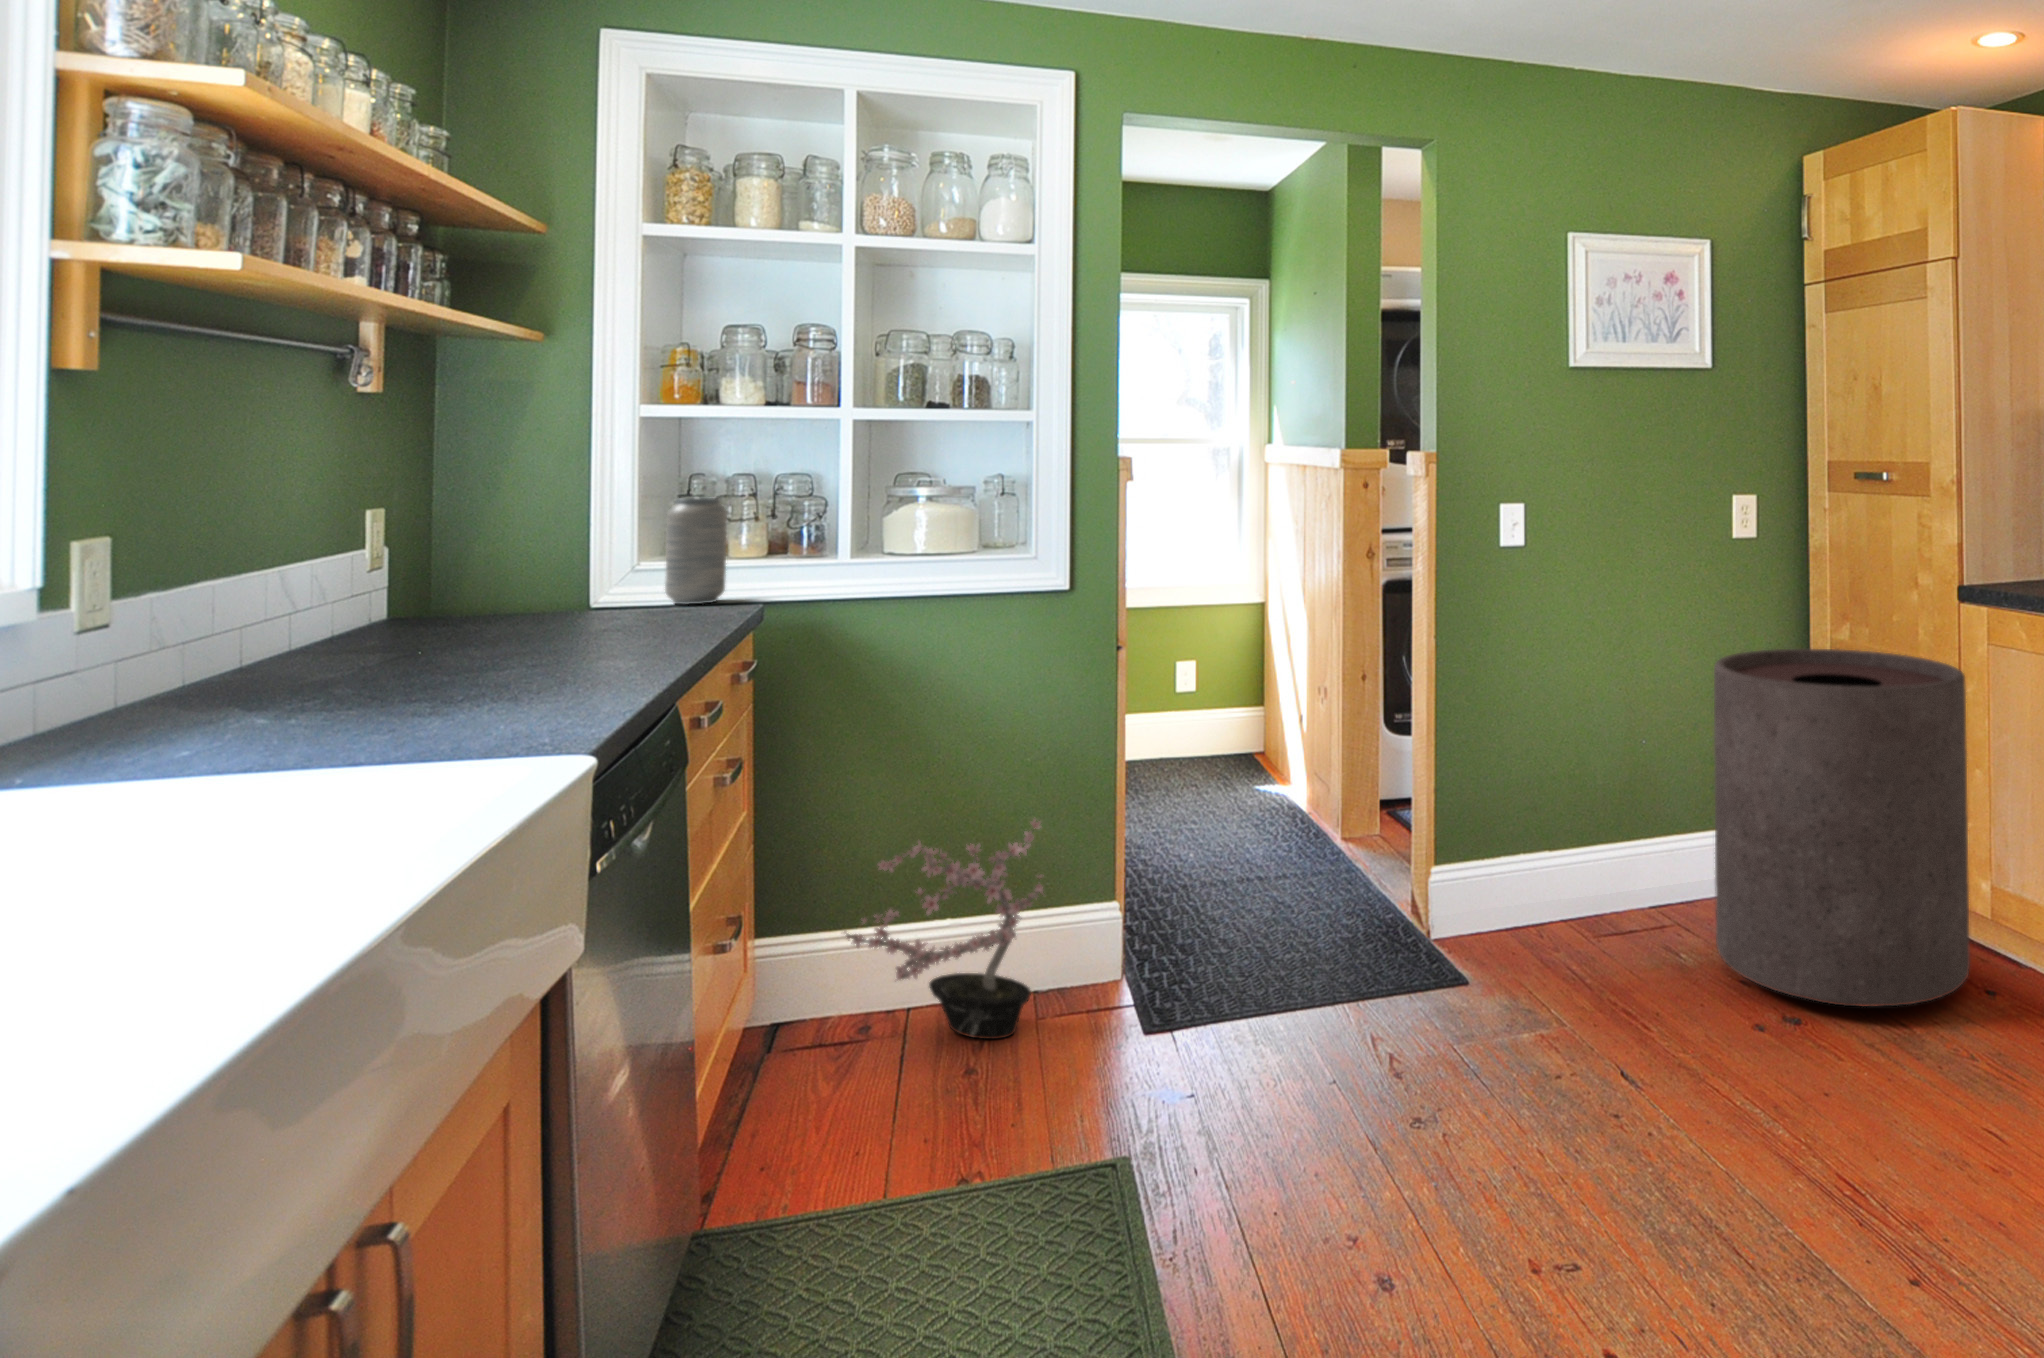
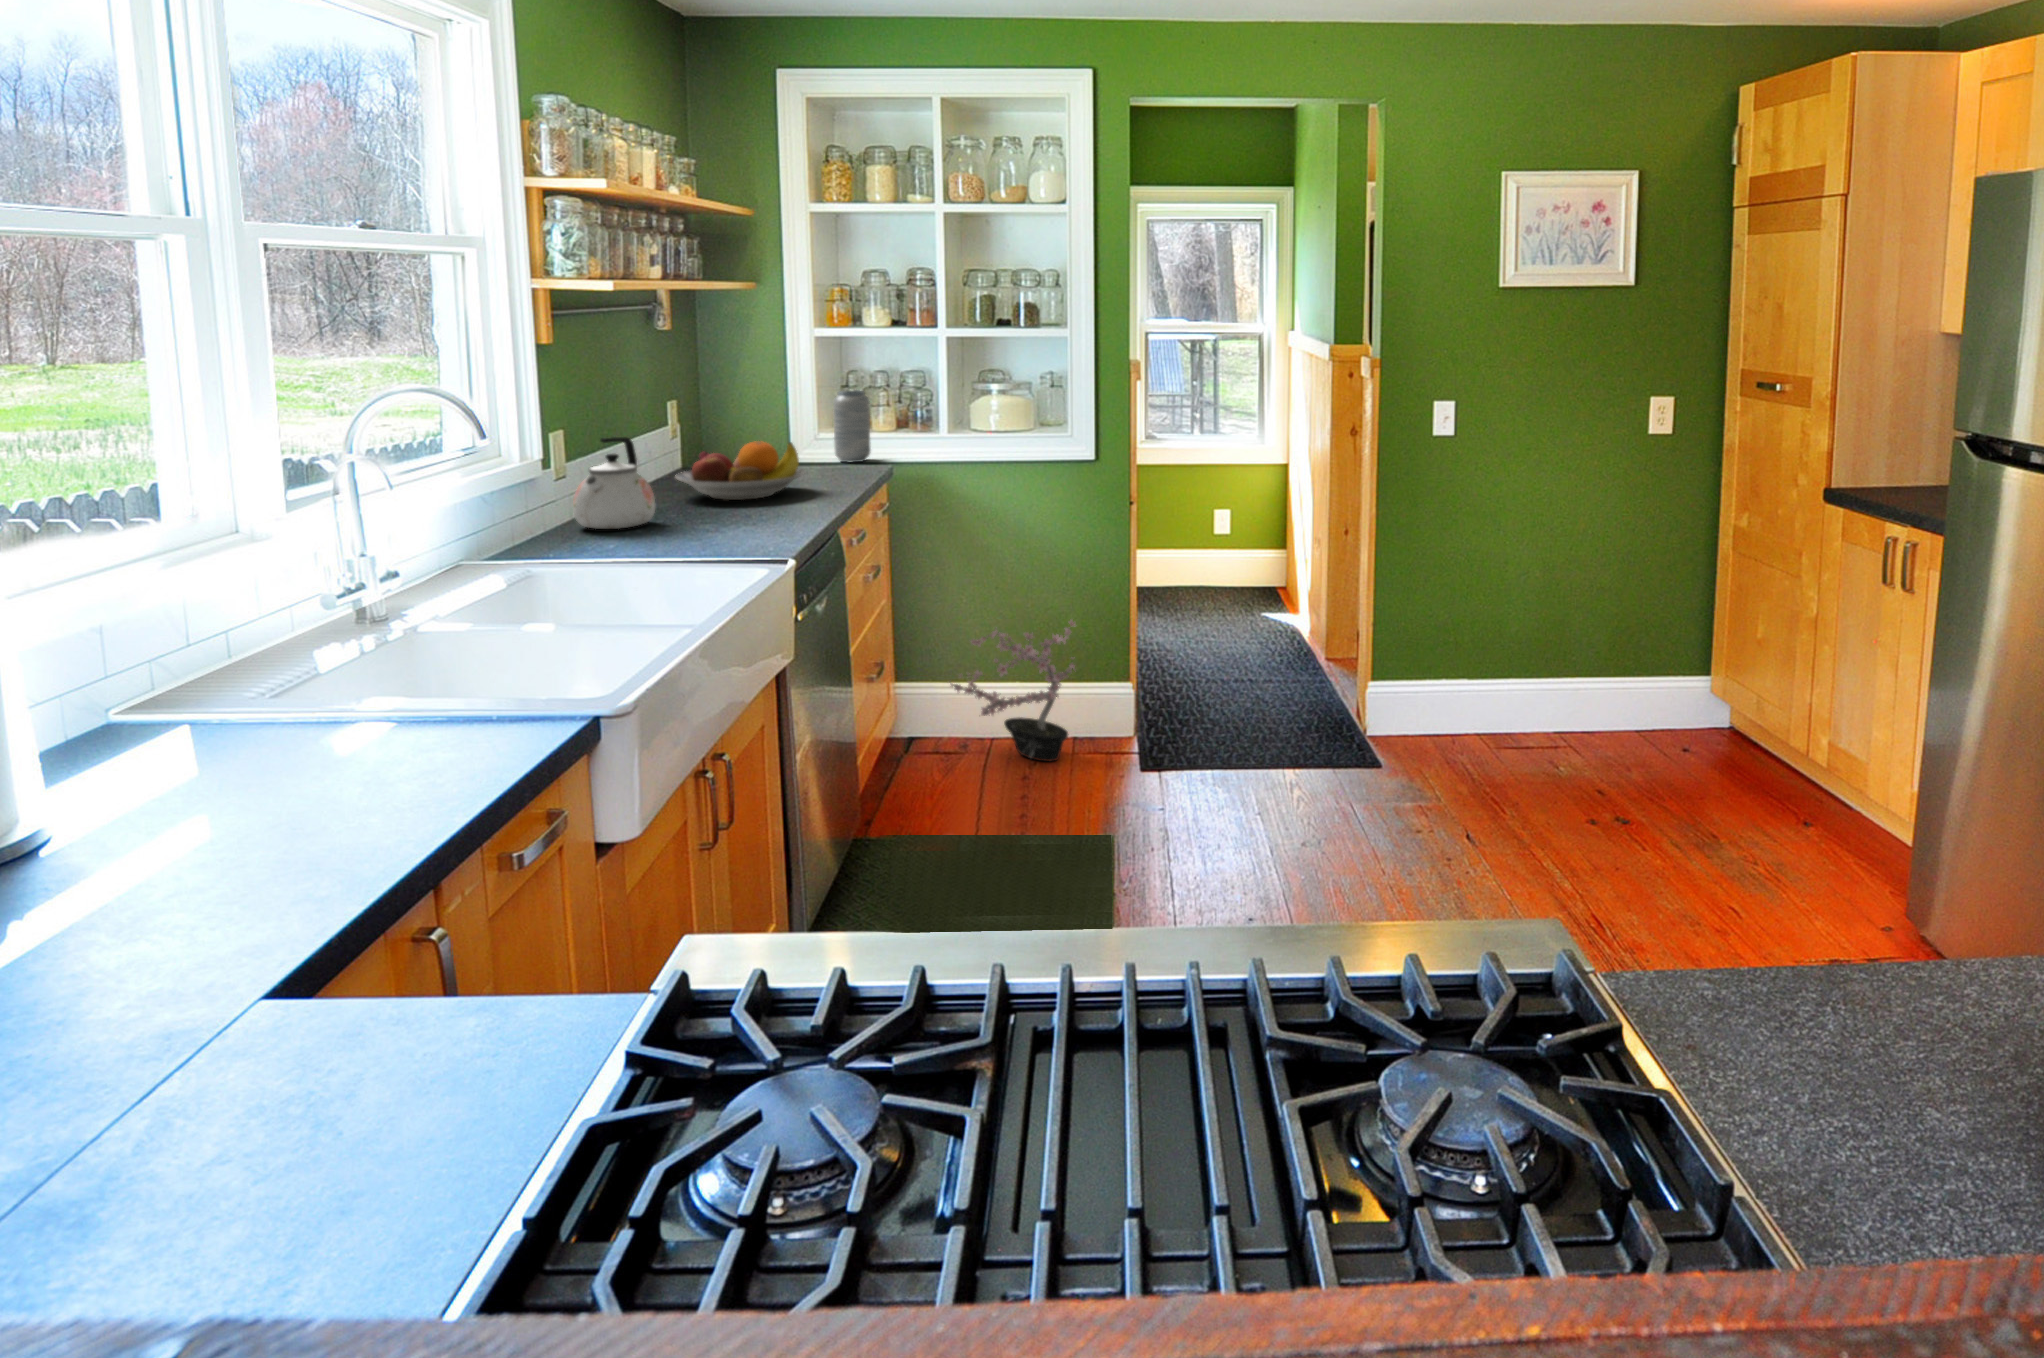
kettle: none [116,549,309,723] -> present [573,437,655,529]
fruit bowl: none [365,564,620,662] -> present [676,441,806,500]
trash can: present [1714,649,1970,1007] -> none [1585,532,1810,817]

